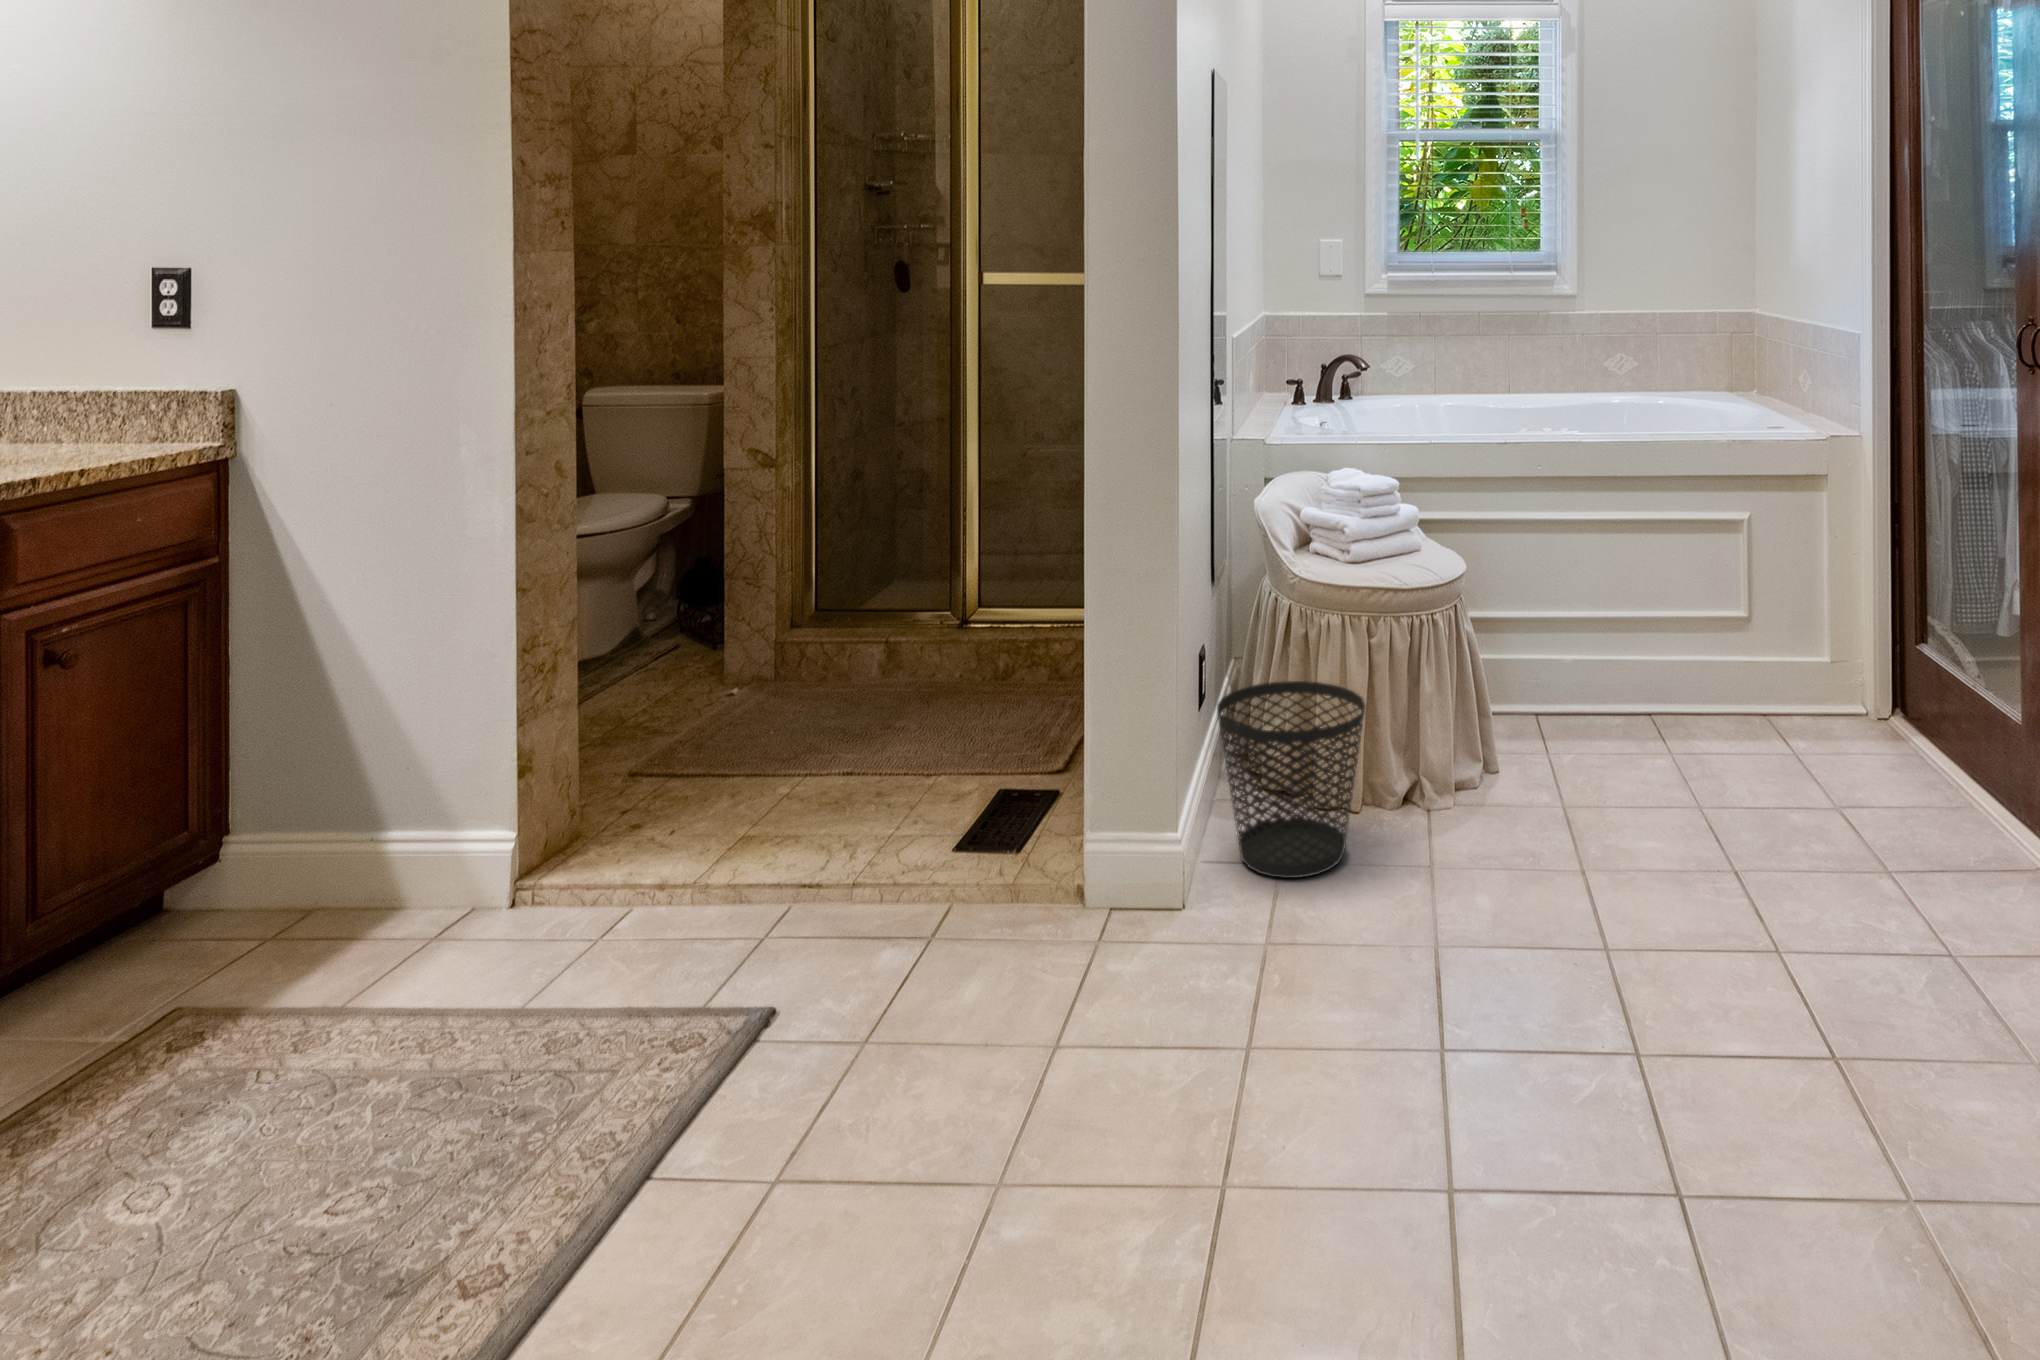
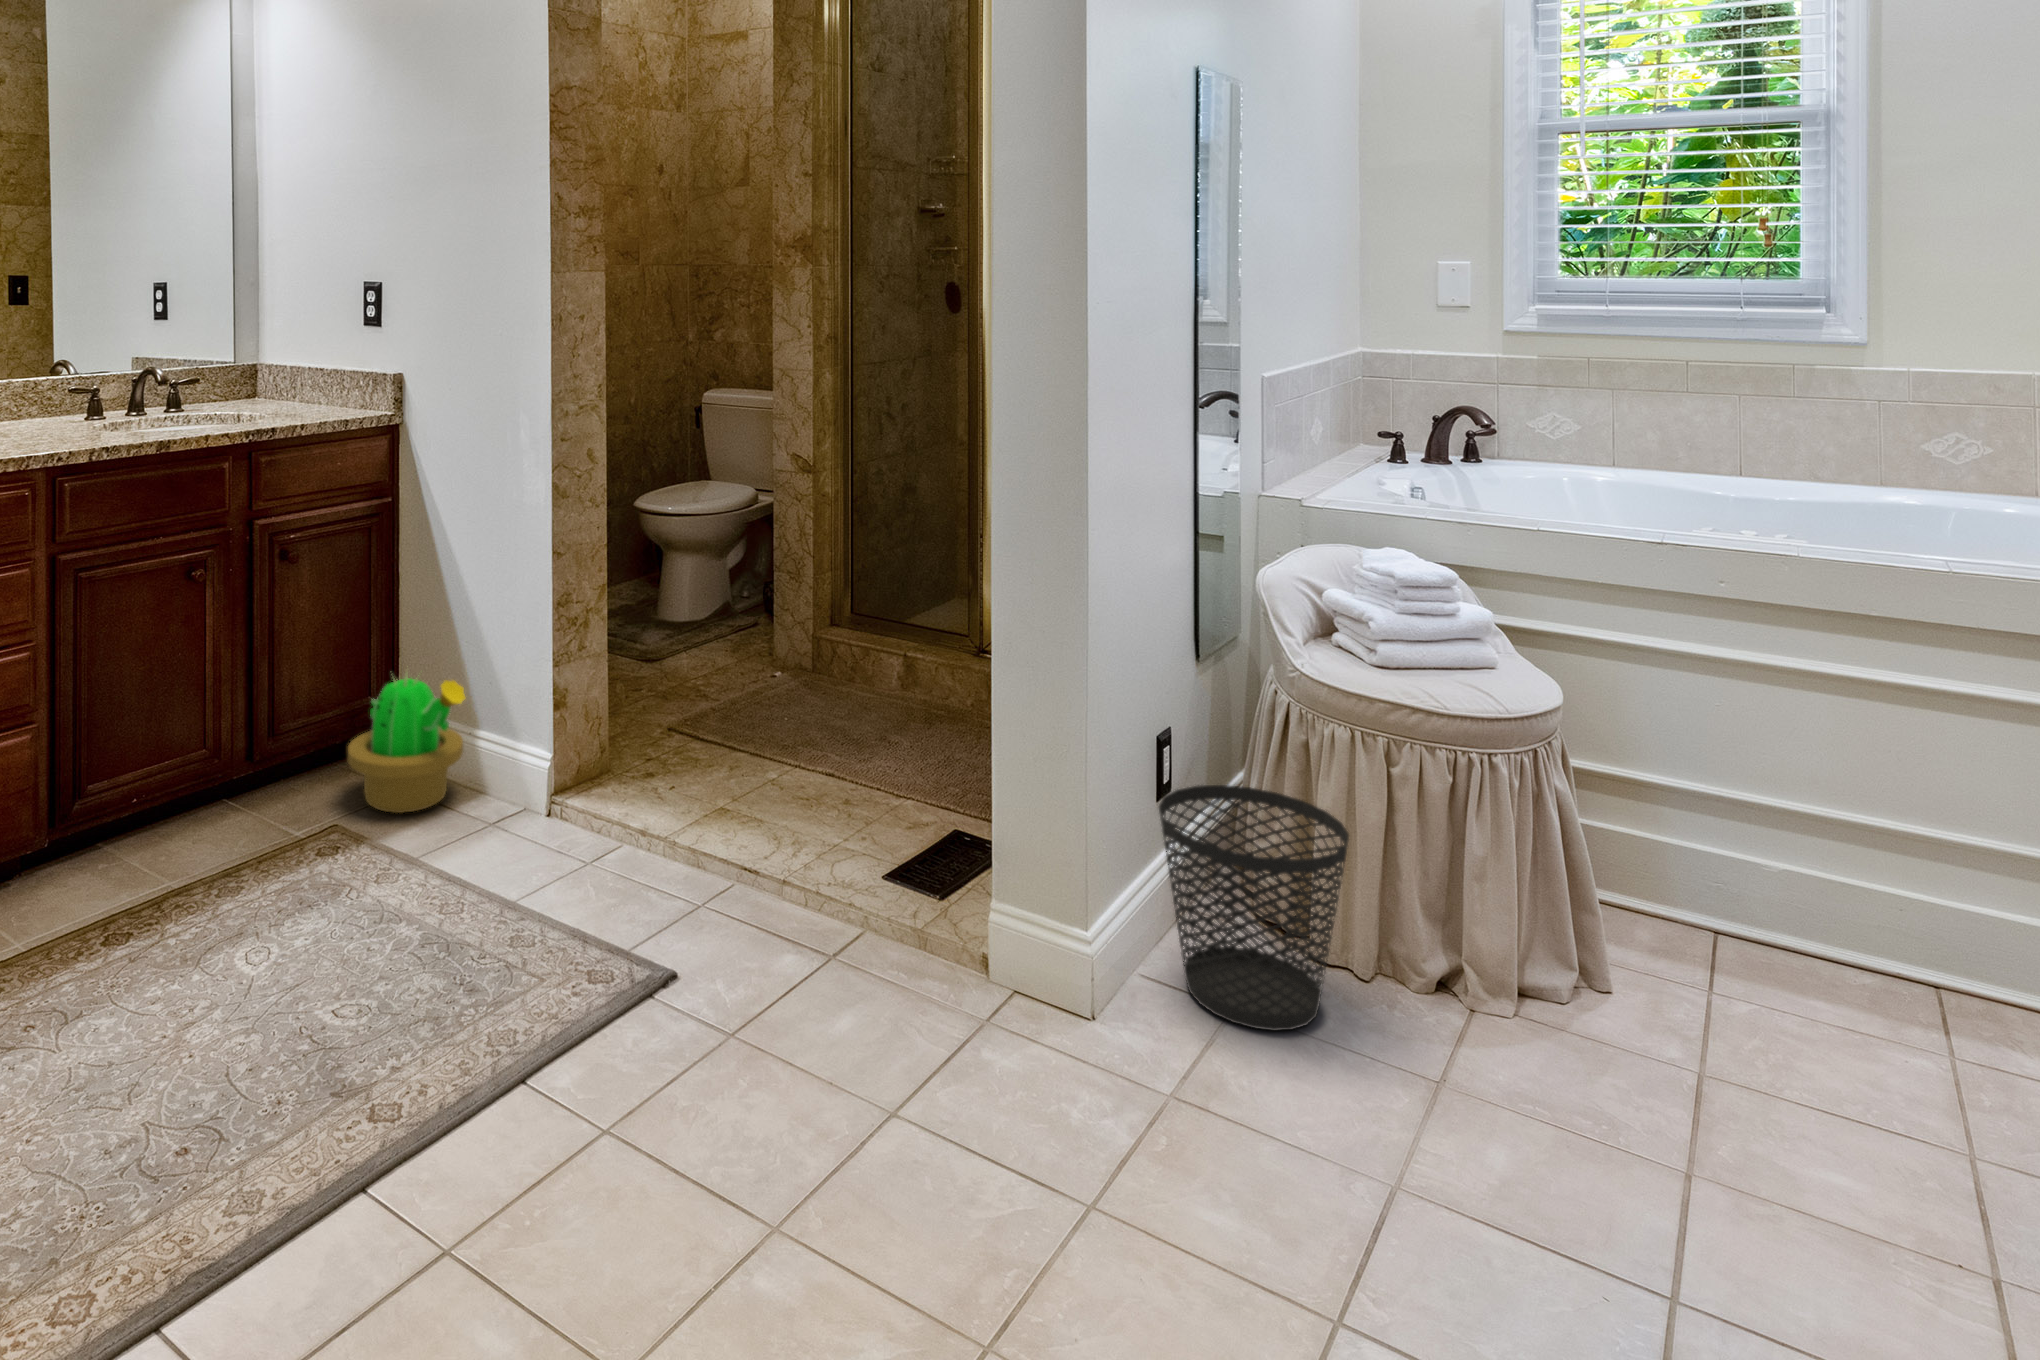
decorative plant: none [182,772,390,972] -> present [348,674,465,813]

